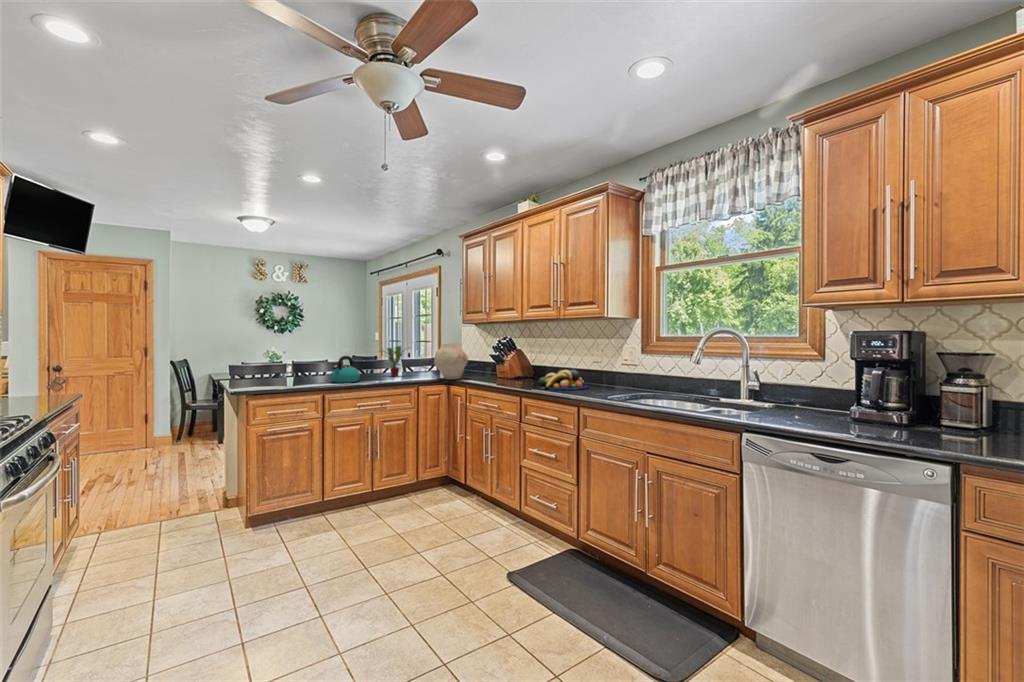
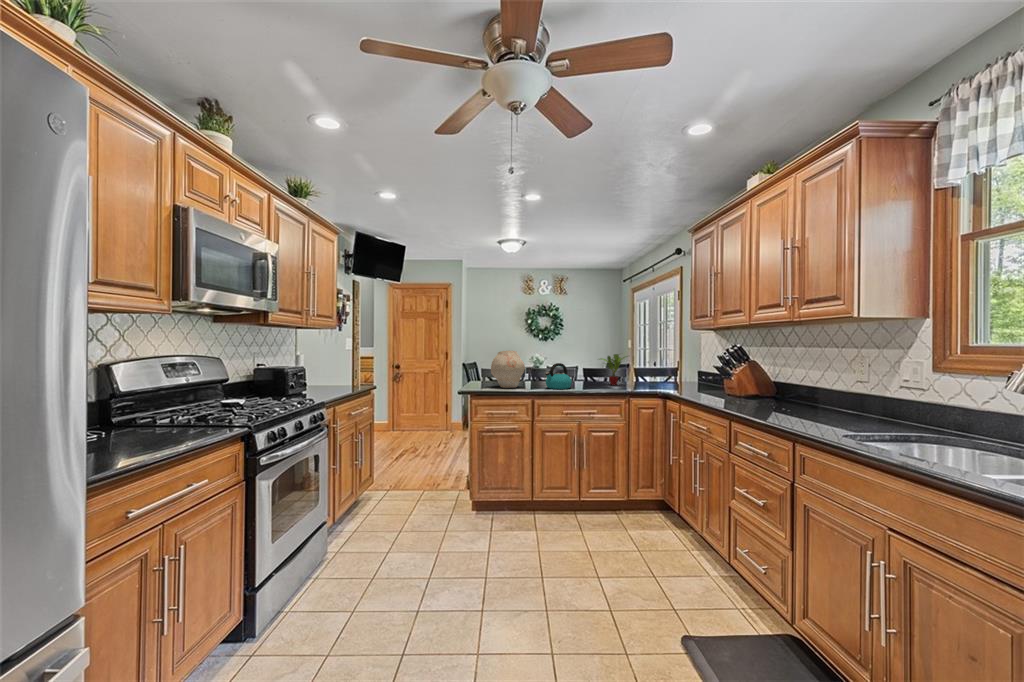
vase: present [434,343,468,380] -> present [491,351,525,388]
fruit bowl: present [538,370,588,390] -> none [760,389,841,416]

